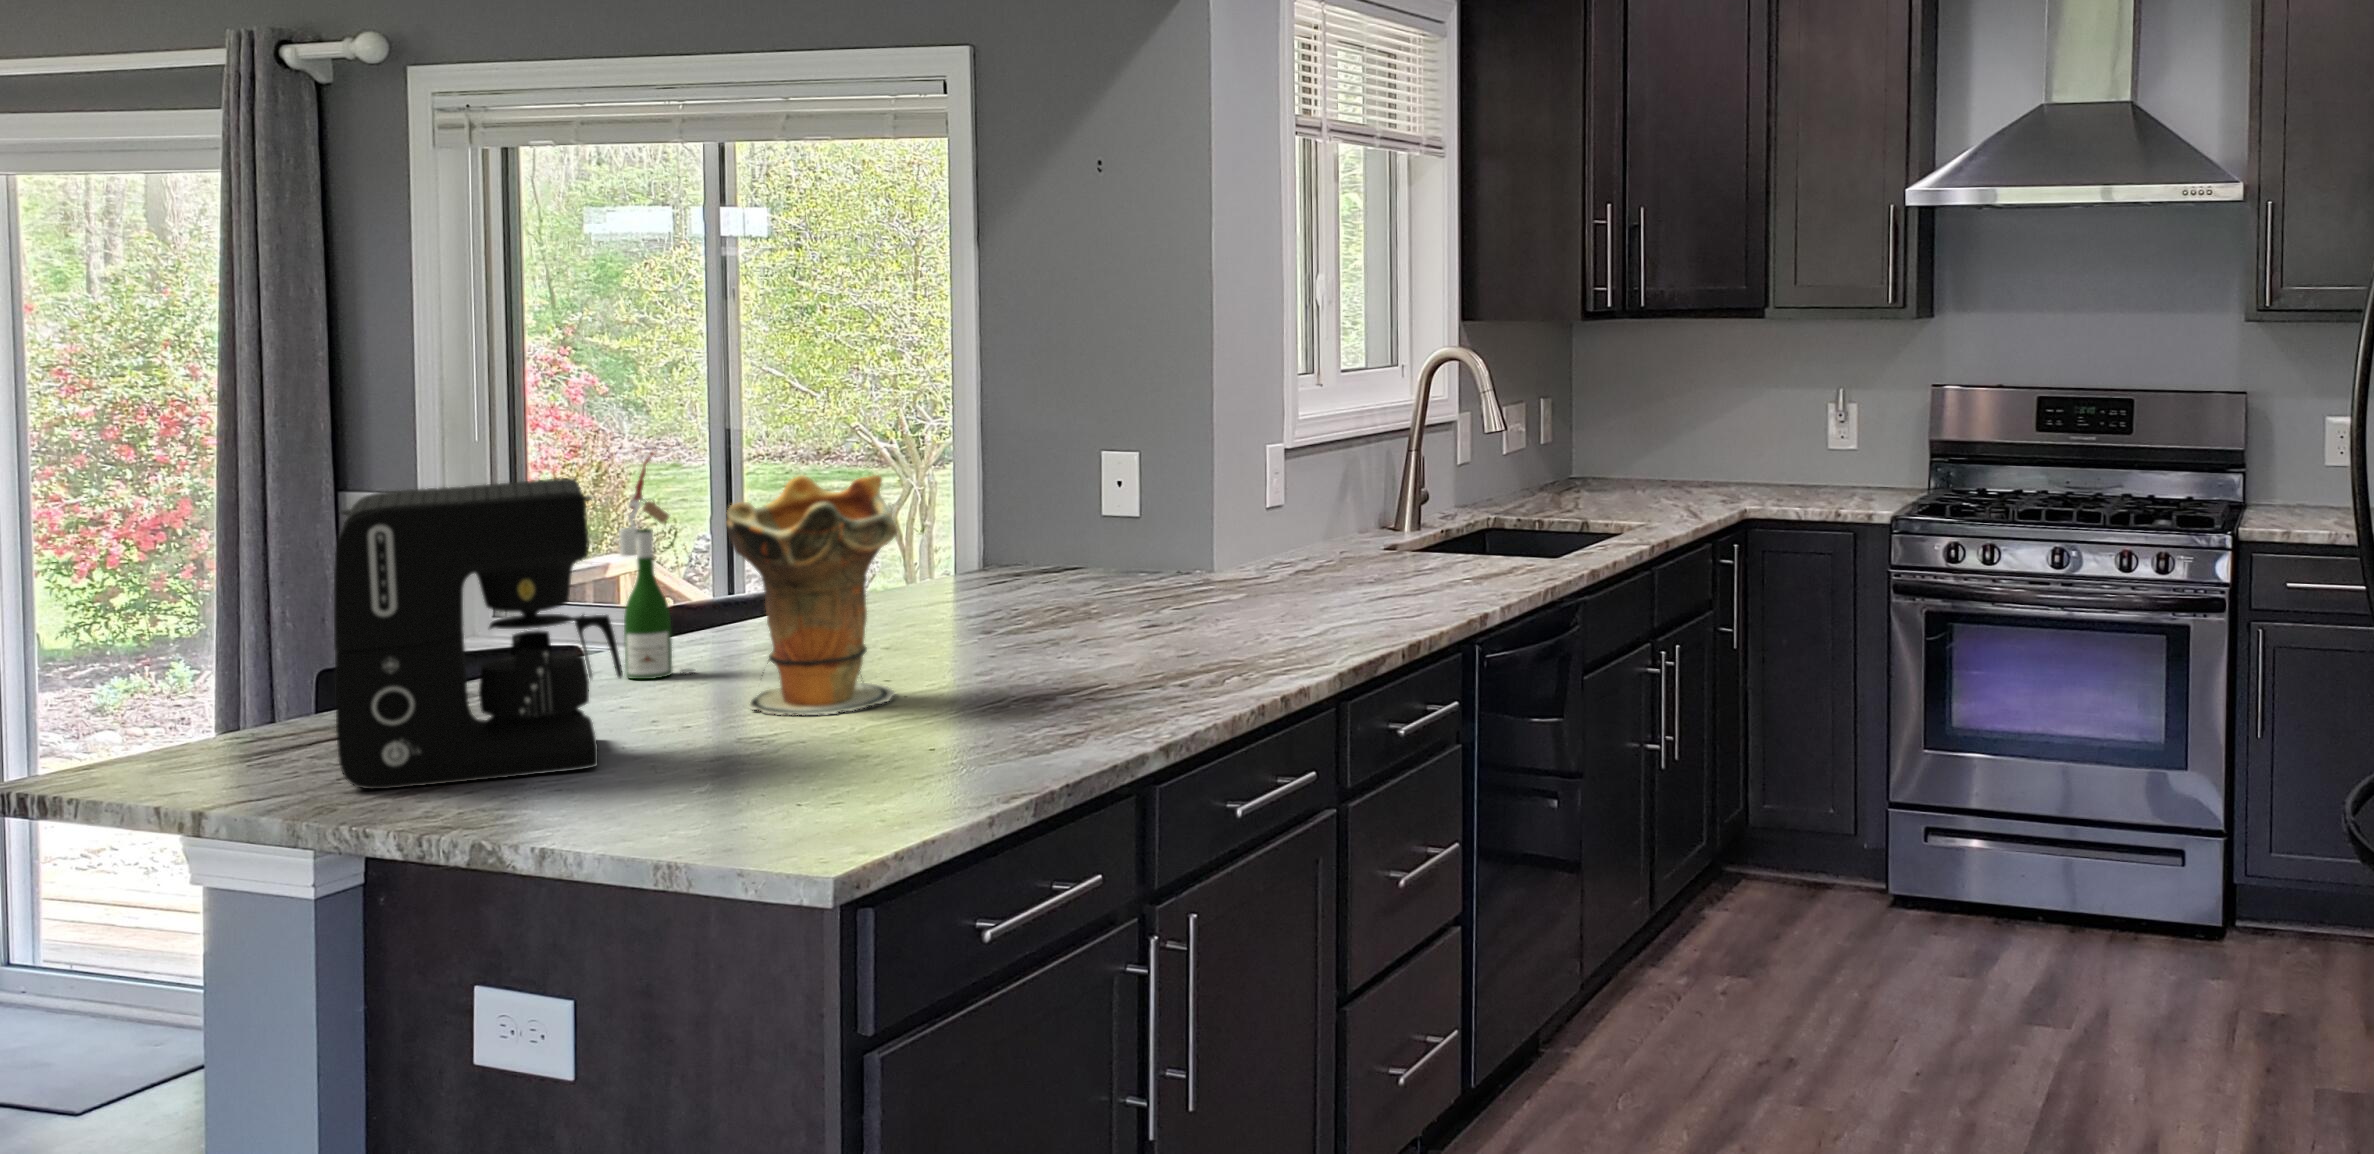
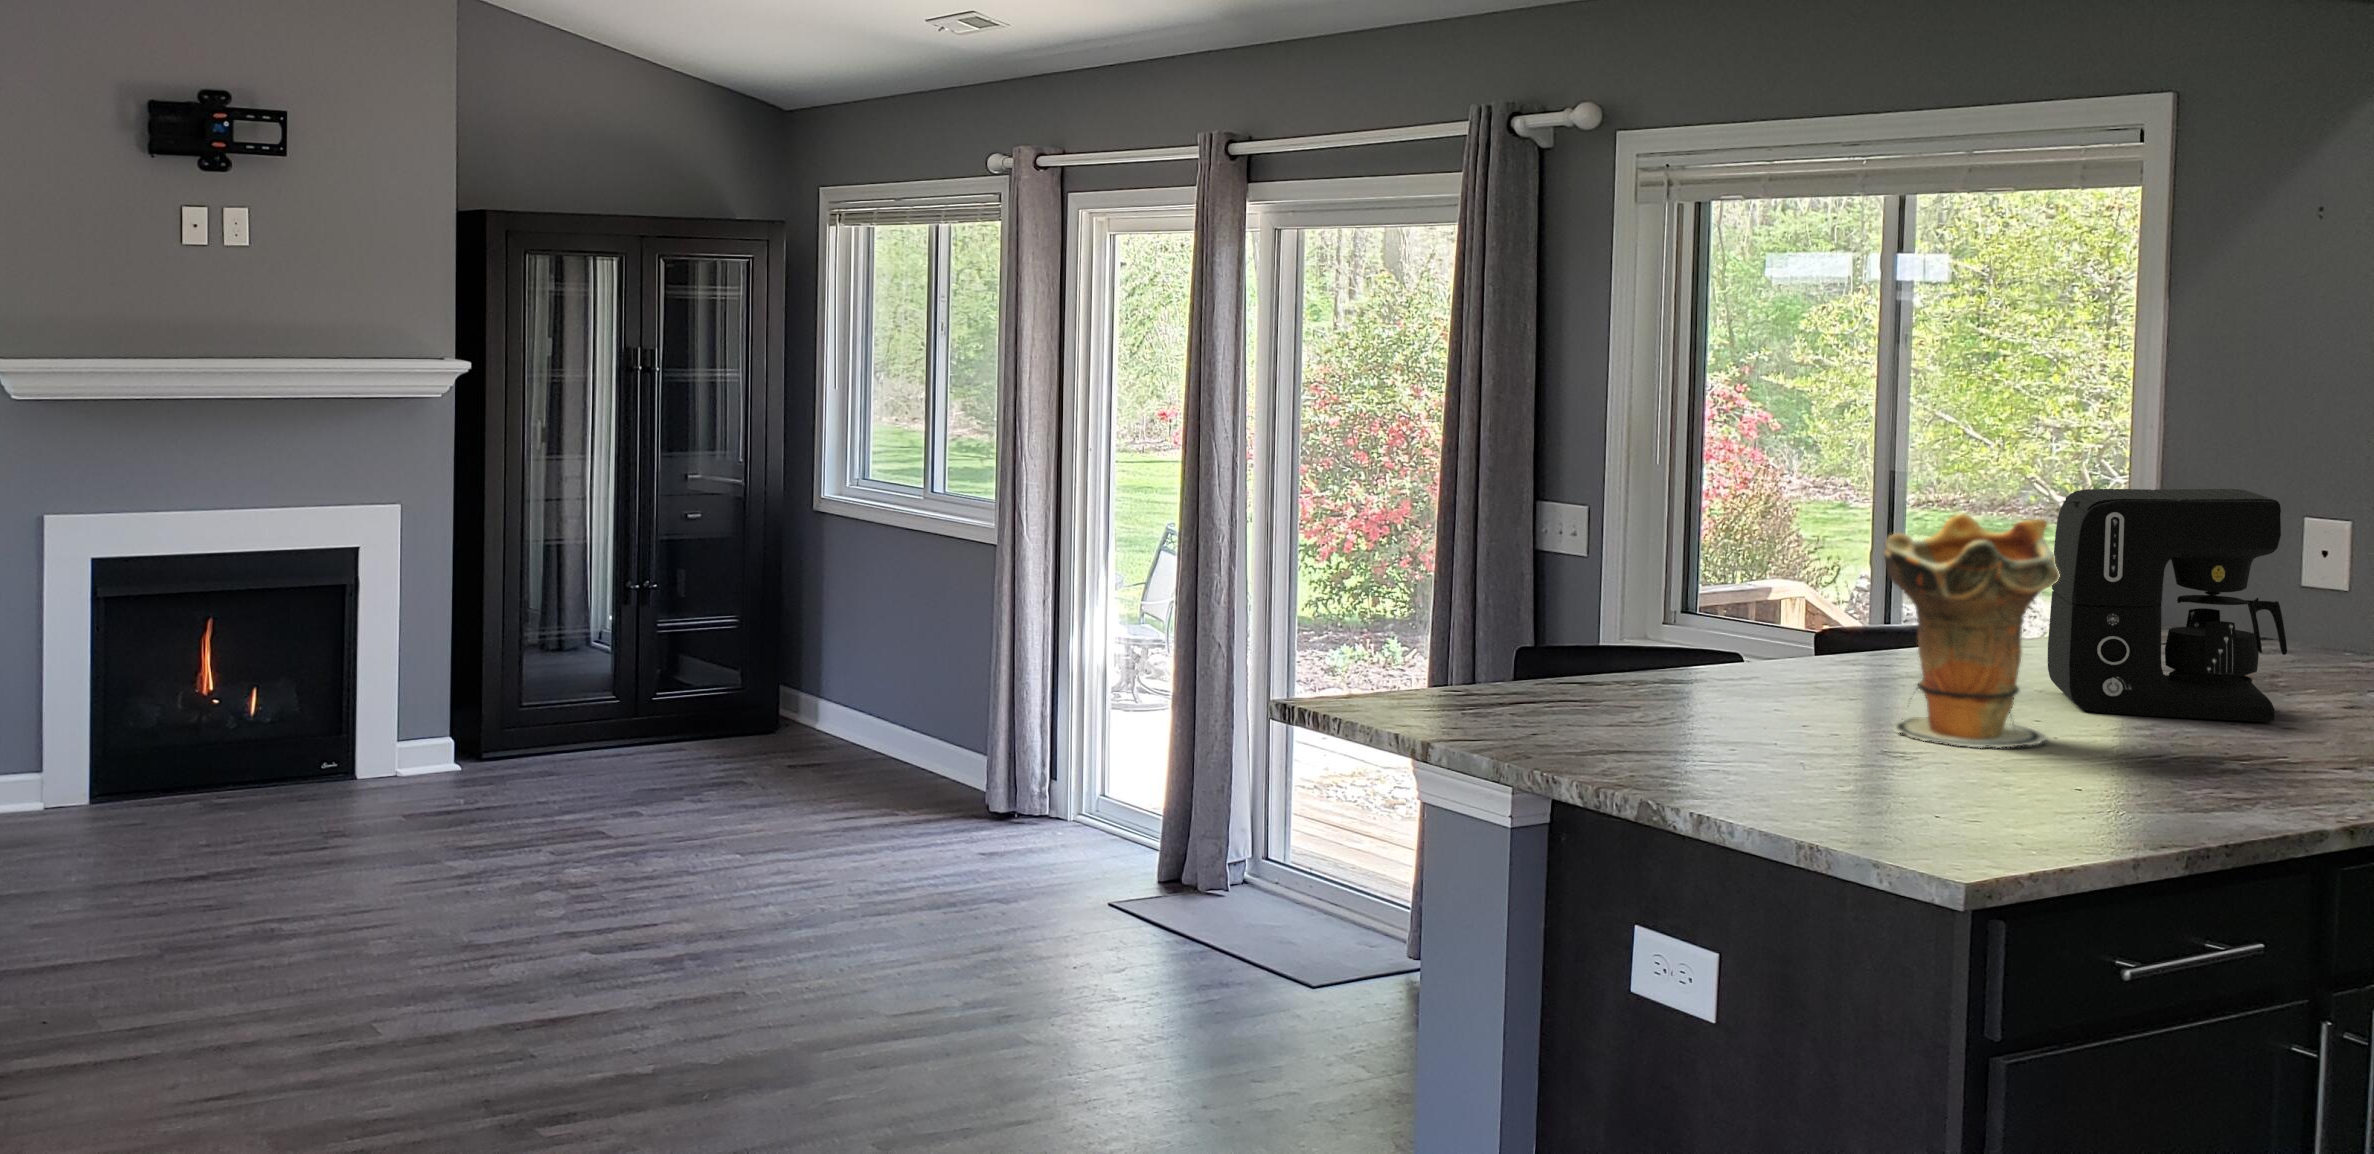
wine bottle: present [619,453,695,679] -> none [1779,482,1846,694]
coffee maker: present [334,478,623,789] -> present [2048,489,2287,721]

